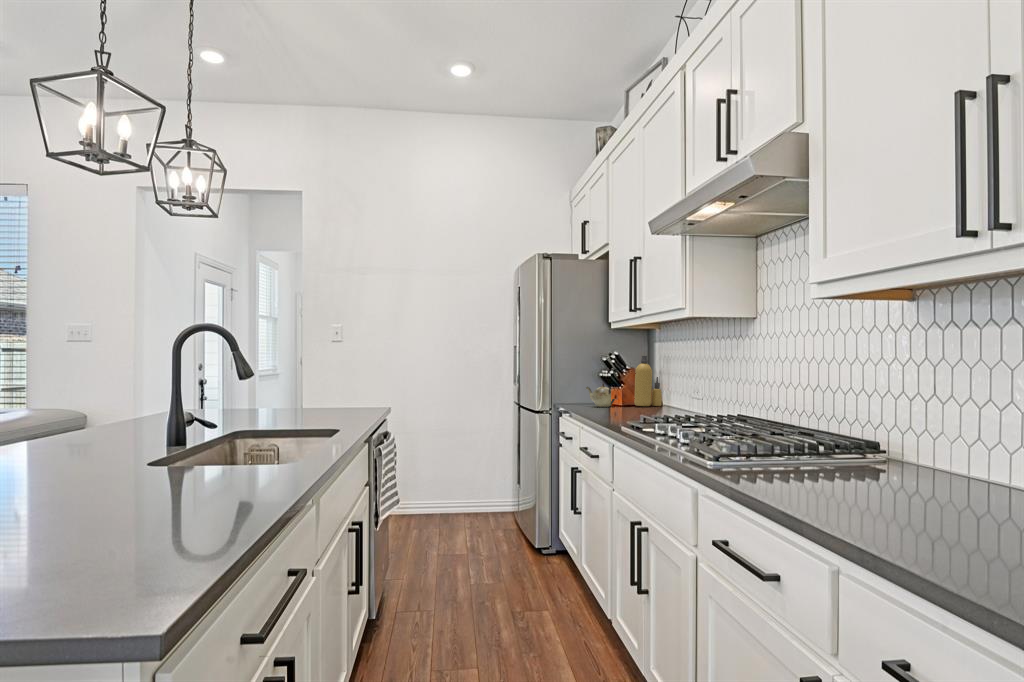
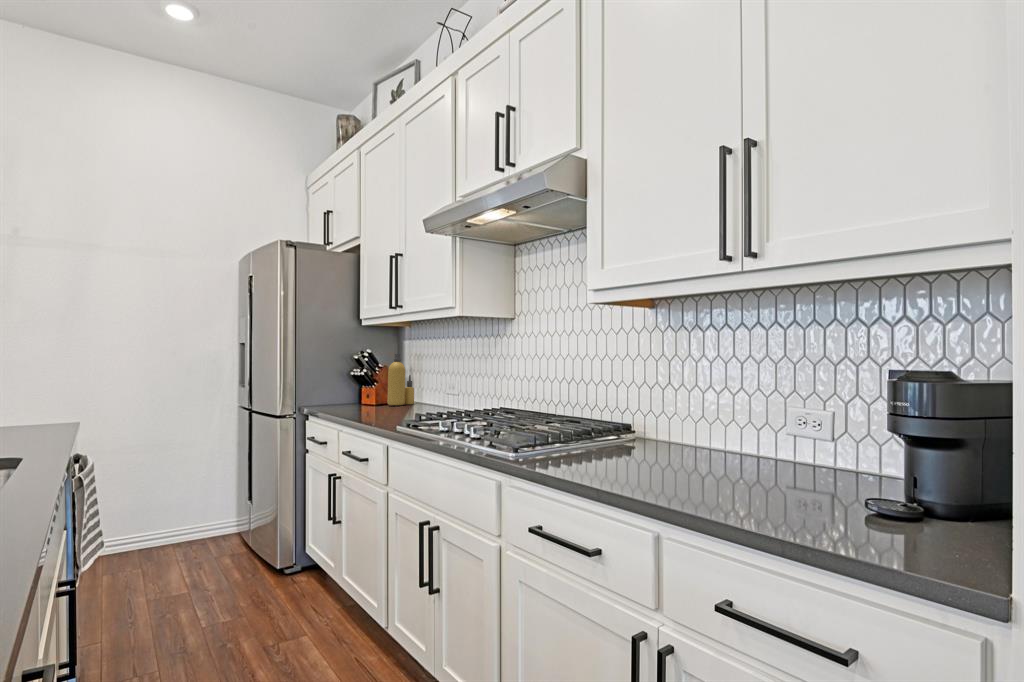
teapot: present [586,383,615,407] -> none [333,383,371,408]

